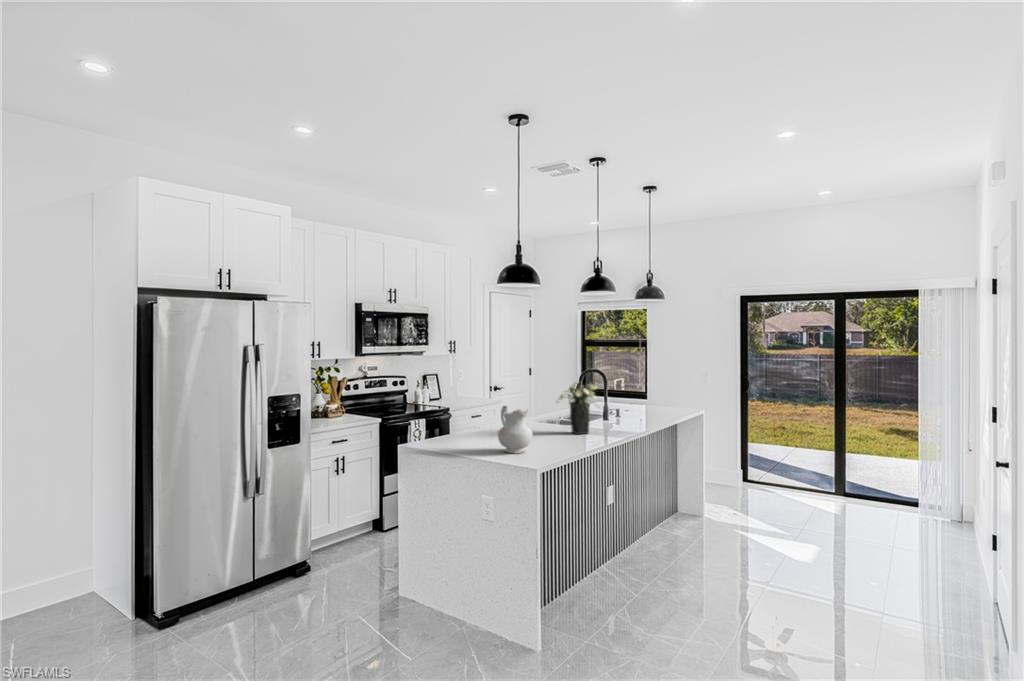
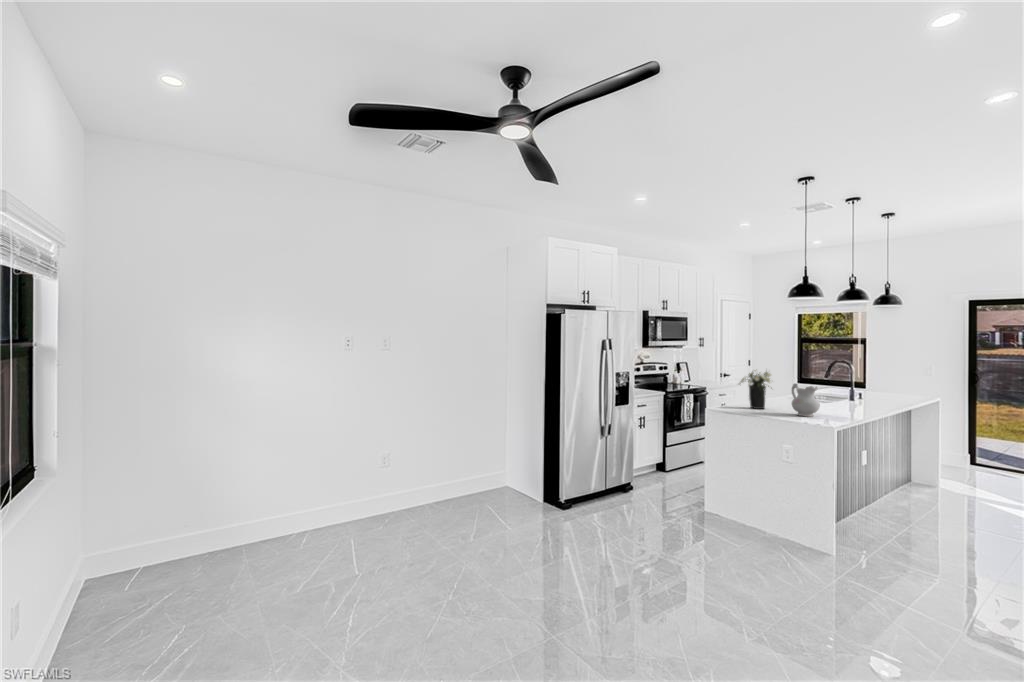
flower arrangement: present [557,382,598,434] -> present [739,371,771,409]

